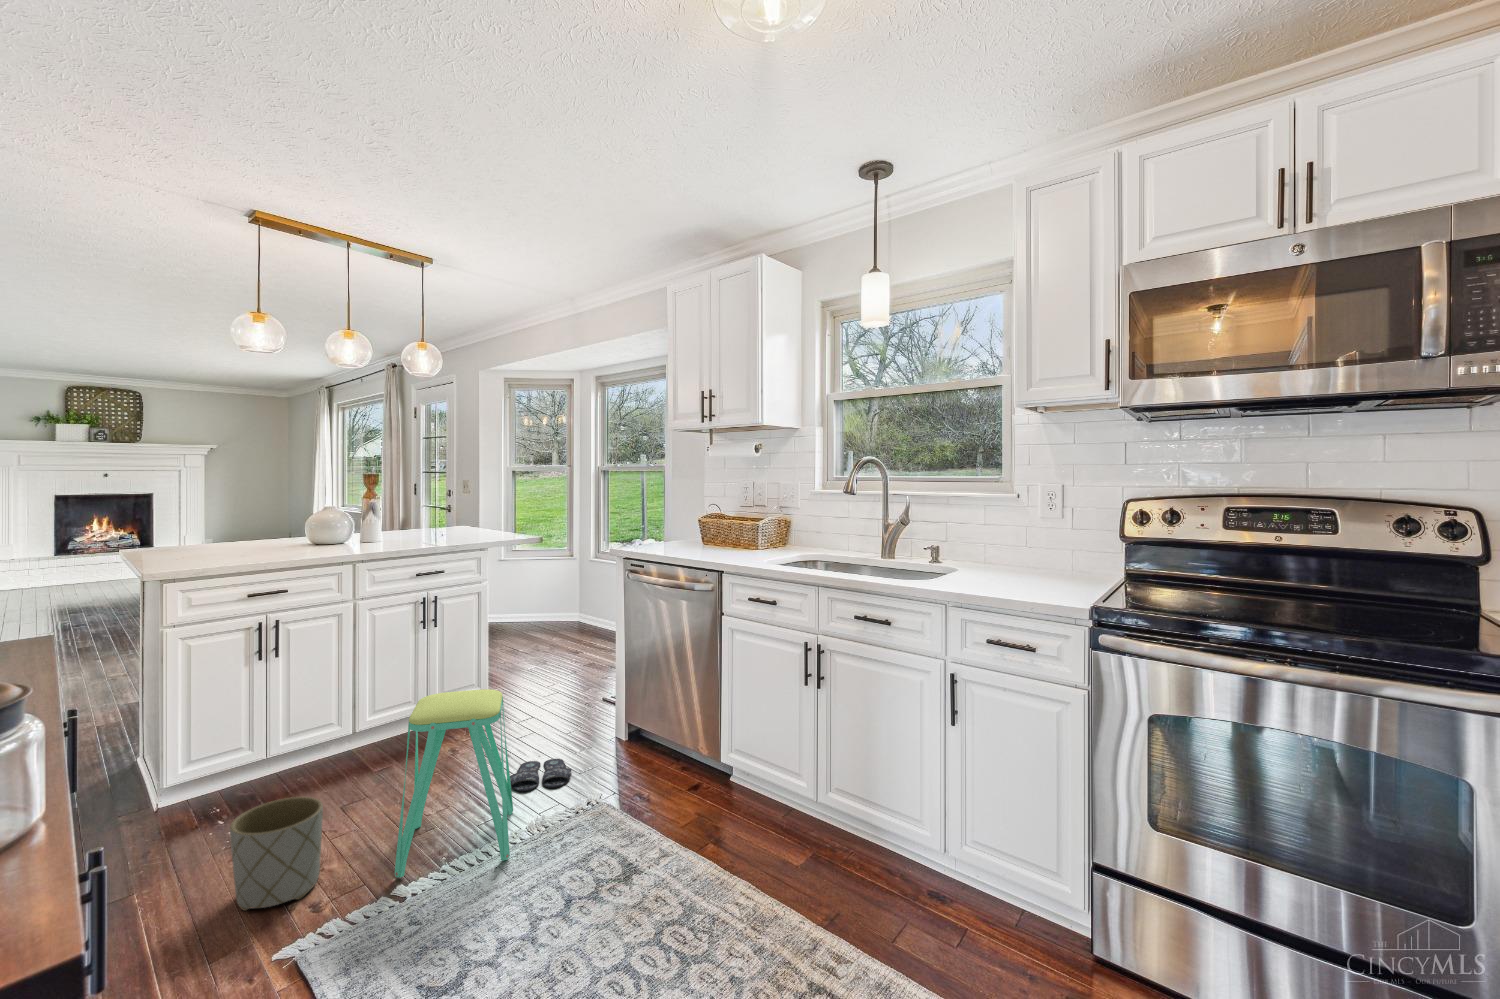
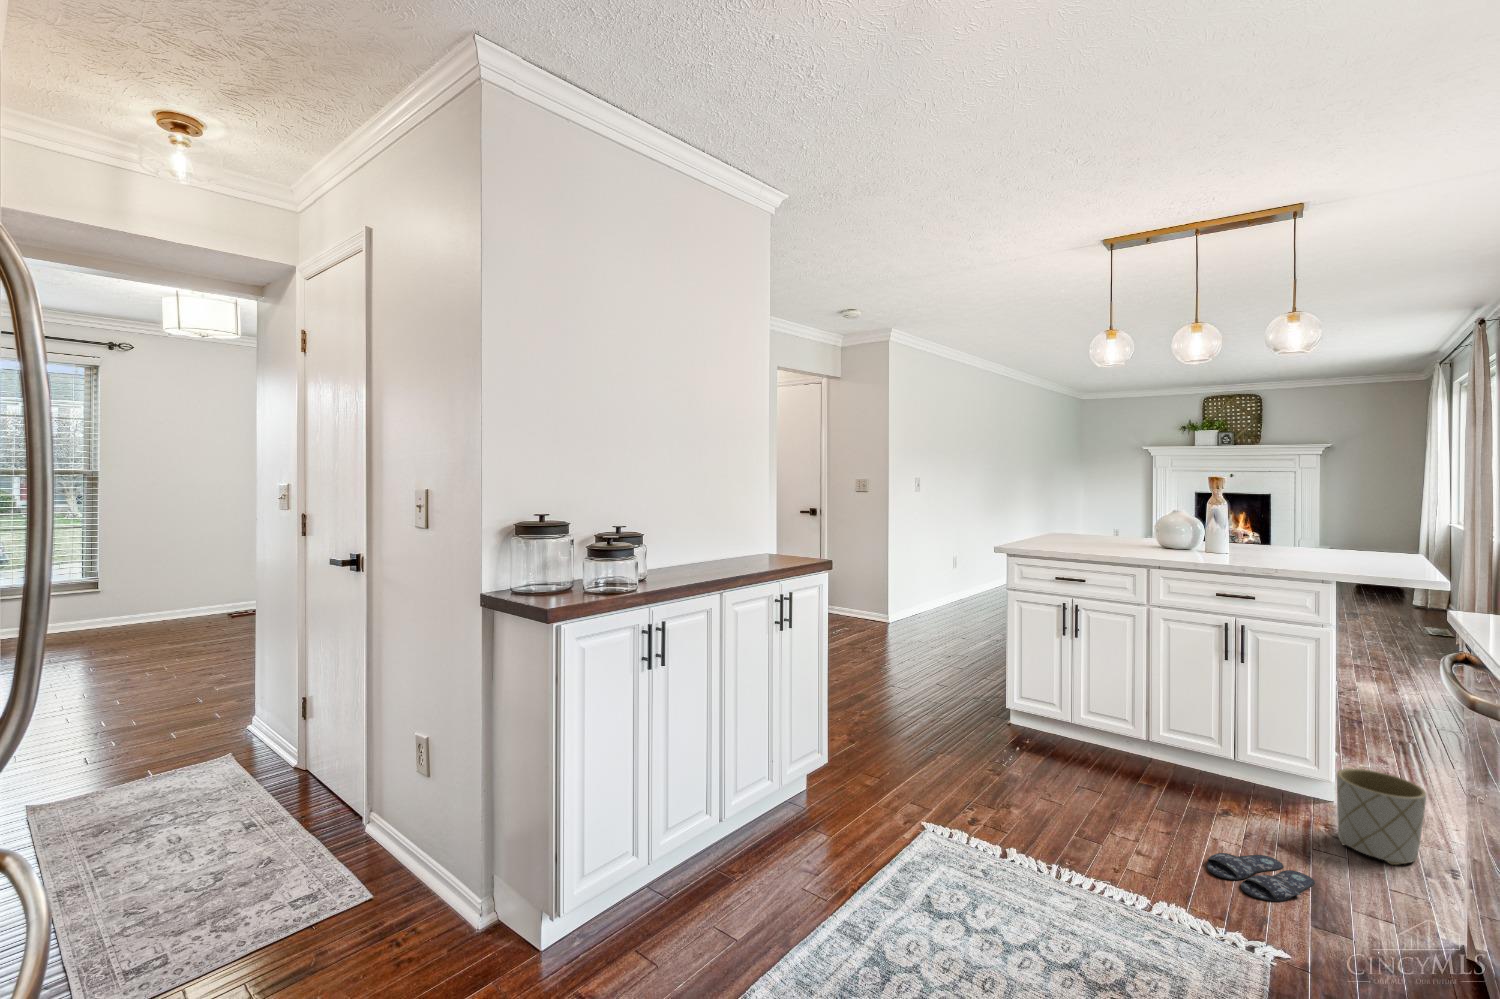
stool: present [395,689,513,878] -> none [1018,704,1170,898]
planter: present [230,797,323,911] -> present [1337,769,1426,865]

